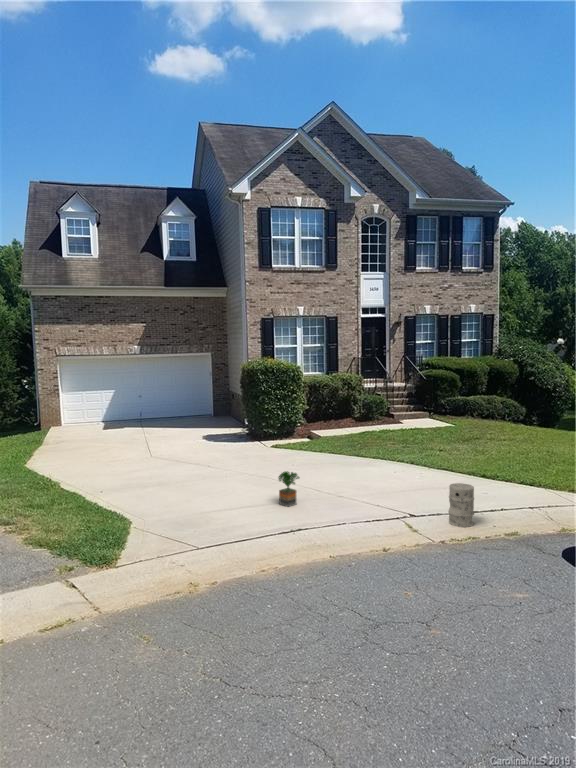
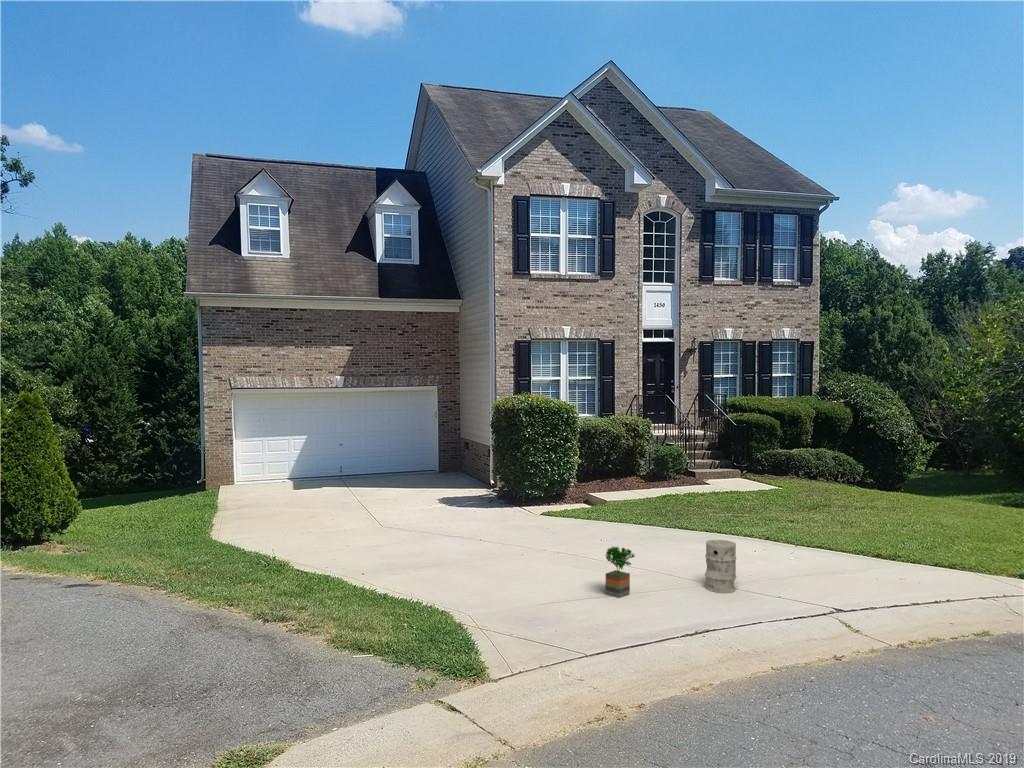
trash can: present [448,483,474,527] -> present [705,540,736,593]

